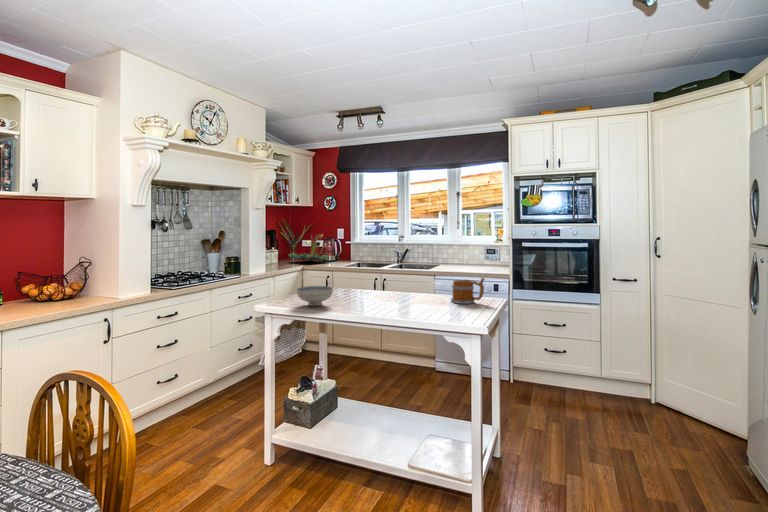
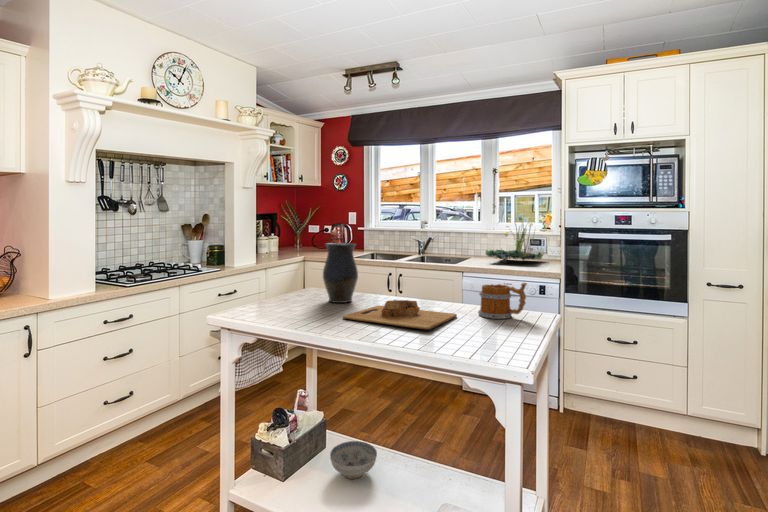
plant: present [289,237,330,261] -> present [486,223,543,260]
vase: none [335,252,361,296] -> present [323,243,358,303]
ceramic bowl: present [297,286,333,306] -> present [330,441,377,479]
cutting board: none [355,292,436,310] -> present [343,300,457,329]

